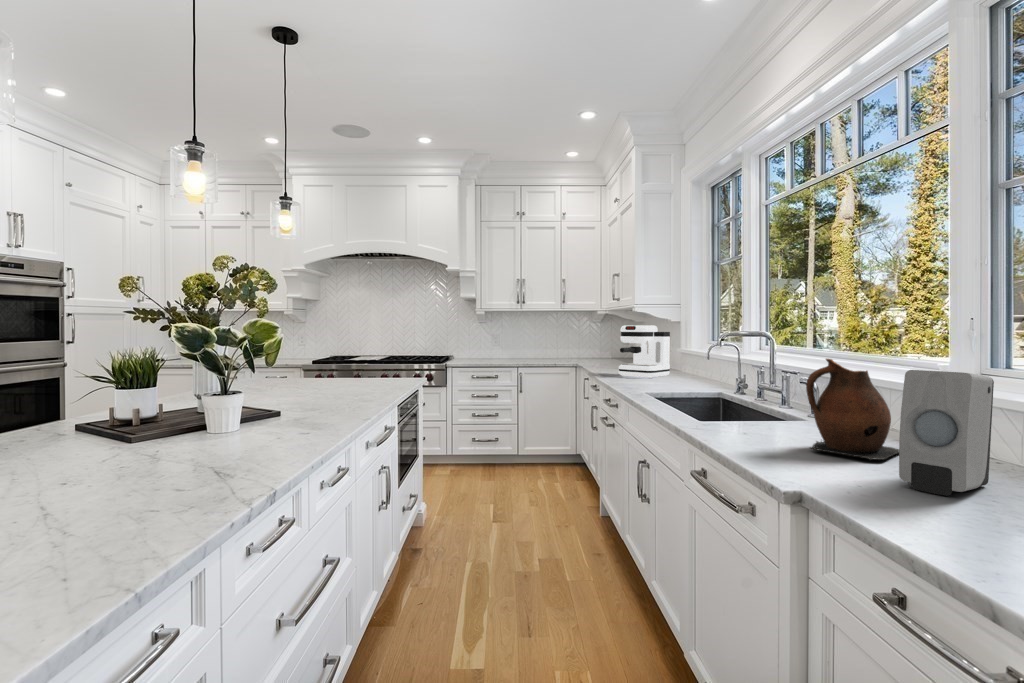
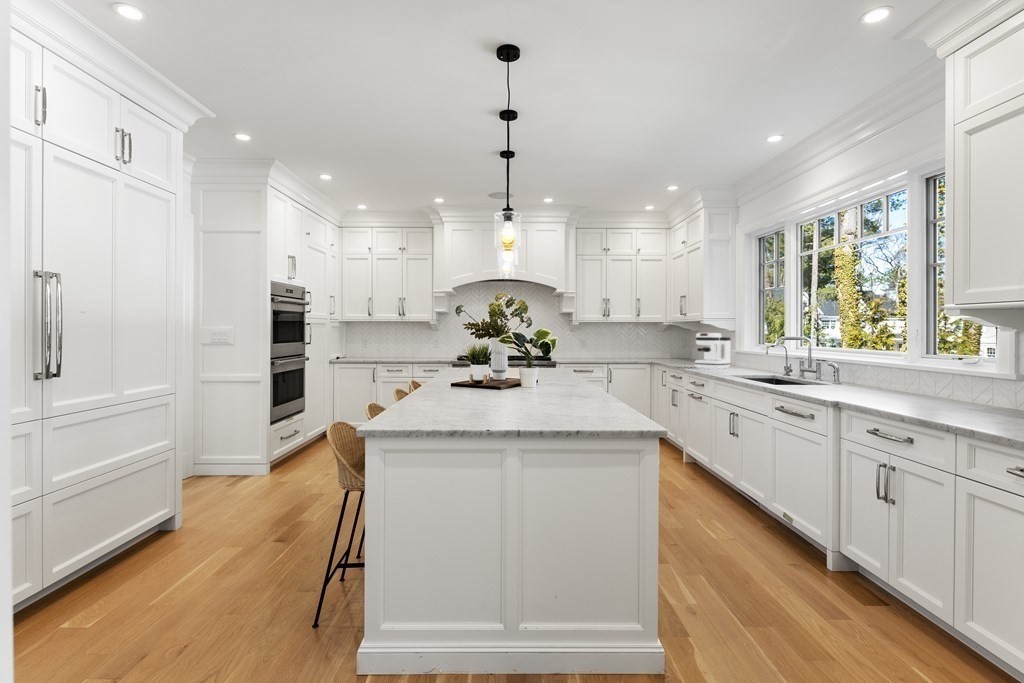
ceramic pitcher: present [806,359,899,461] -> none [834,349,882,397]
soap dispenser: present [899,370,994,496] -> none [877,352,919,404]

